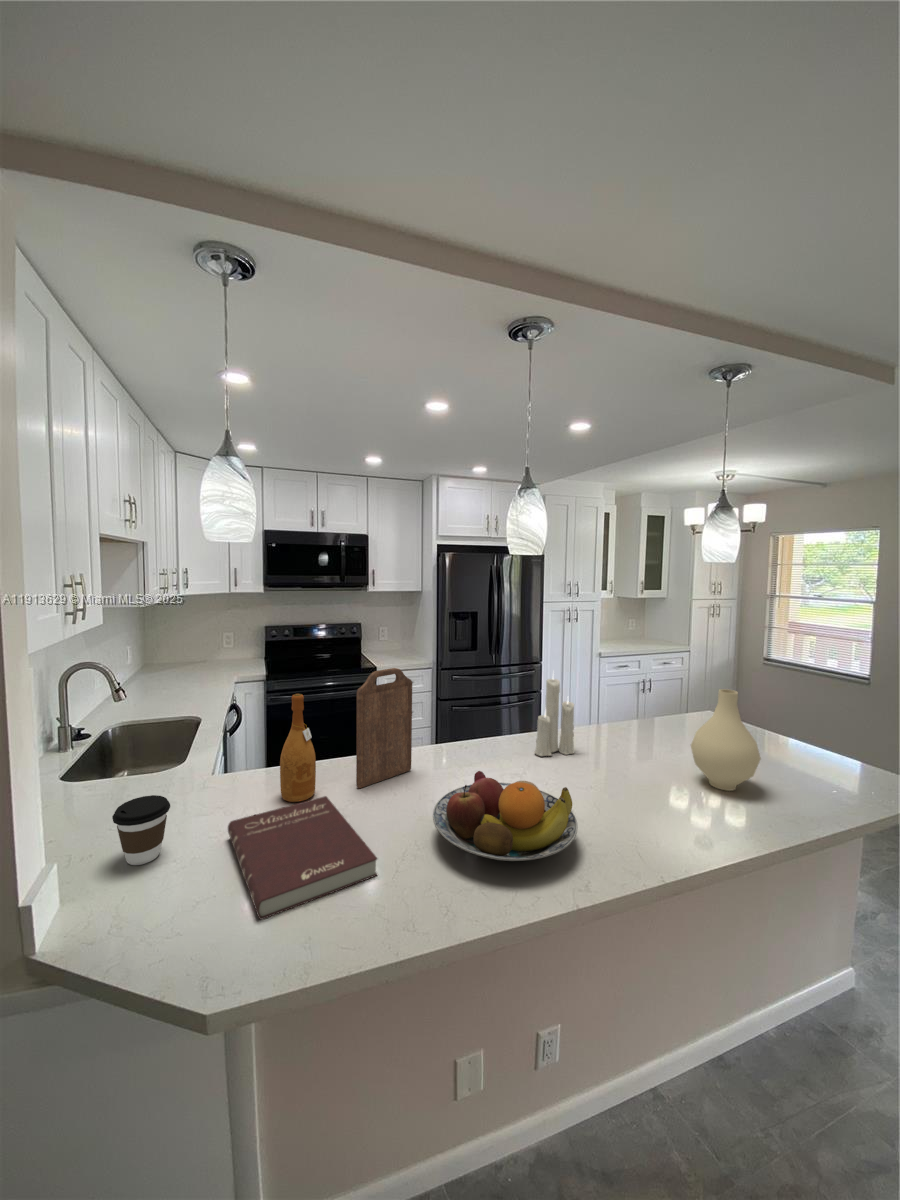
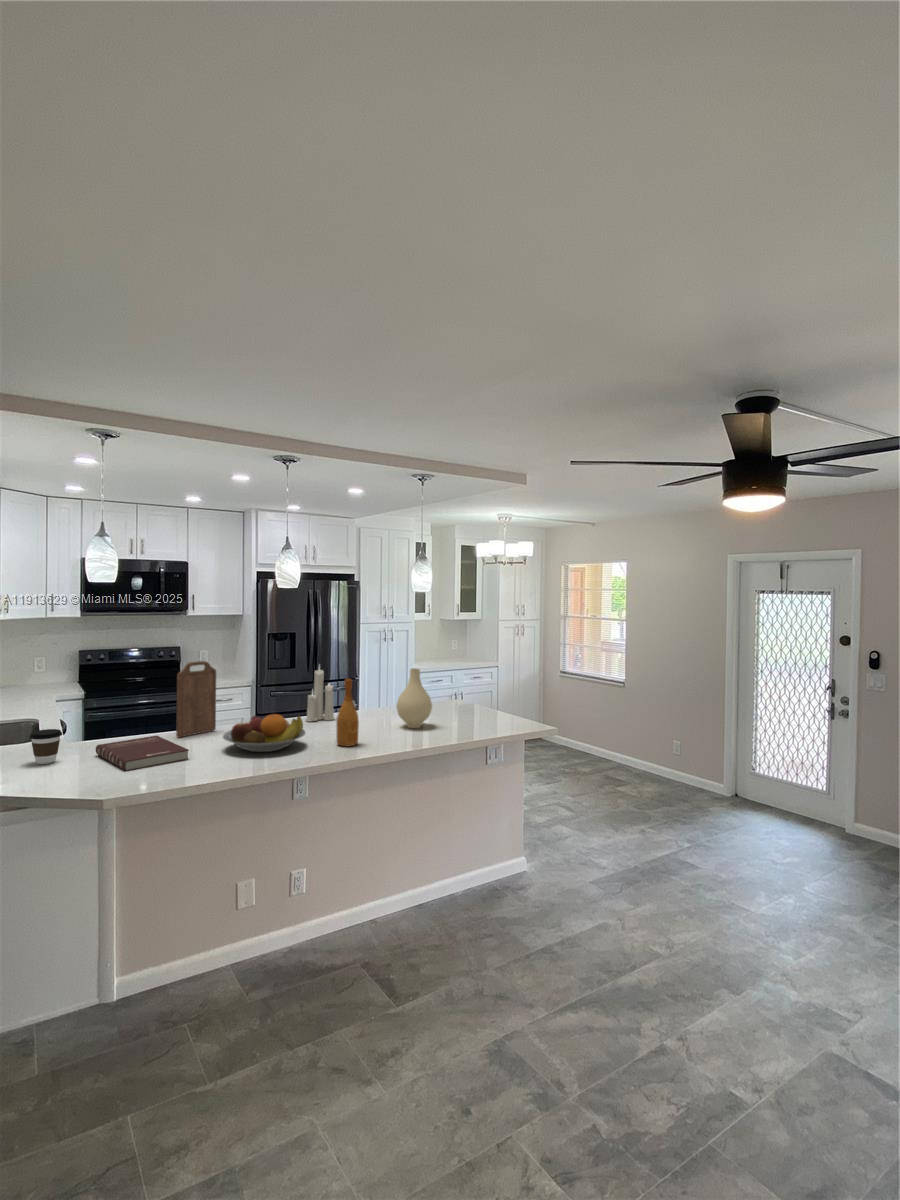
wine bottle: present [280,694,316,802] -> present [337,678,359,746]

